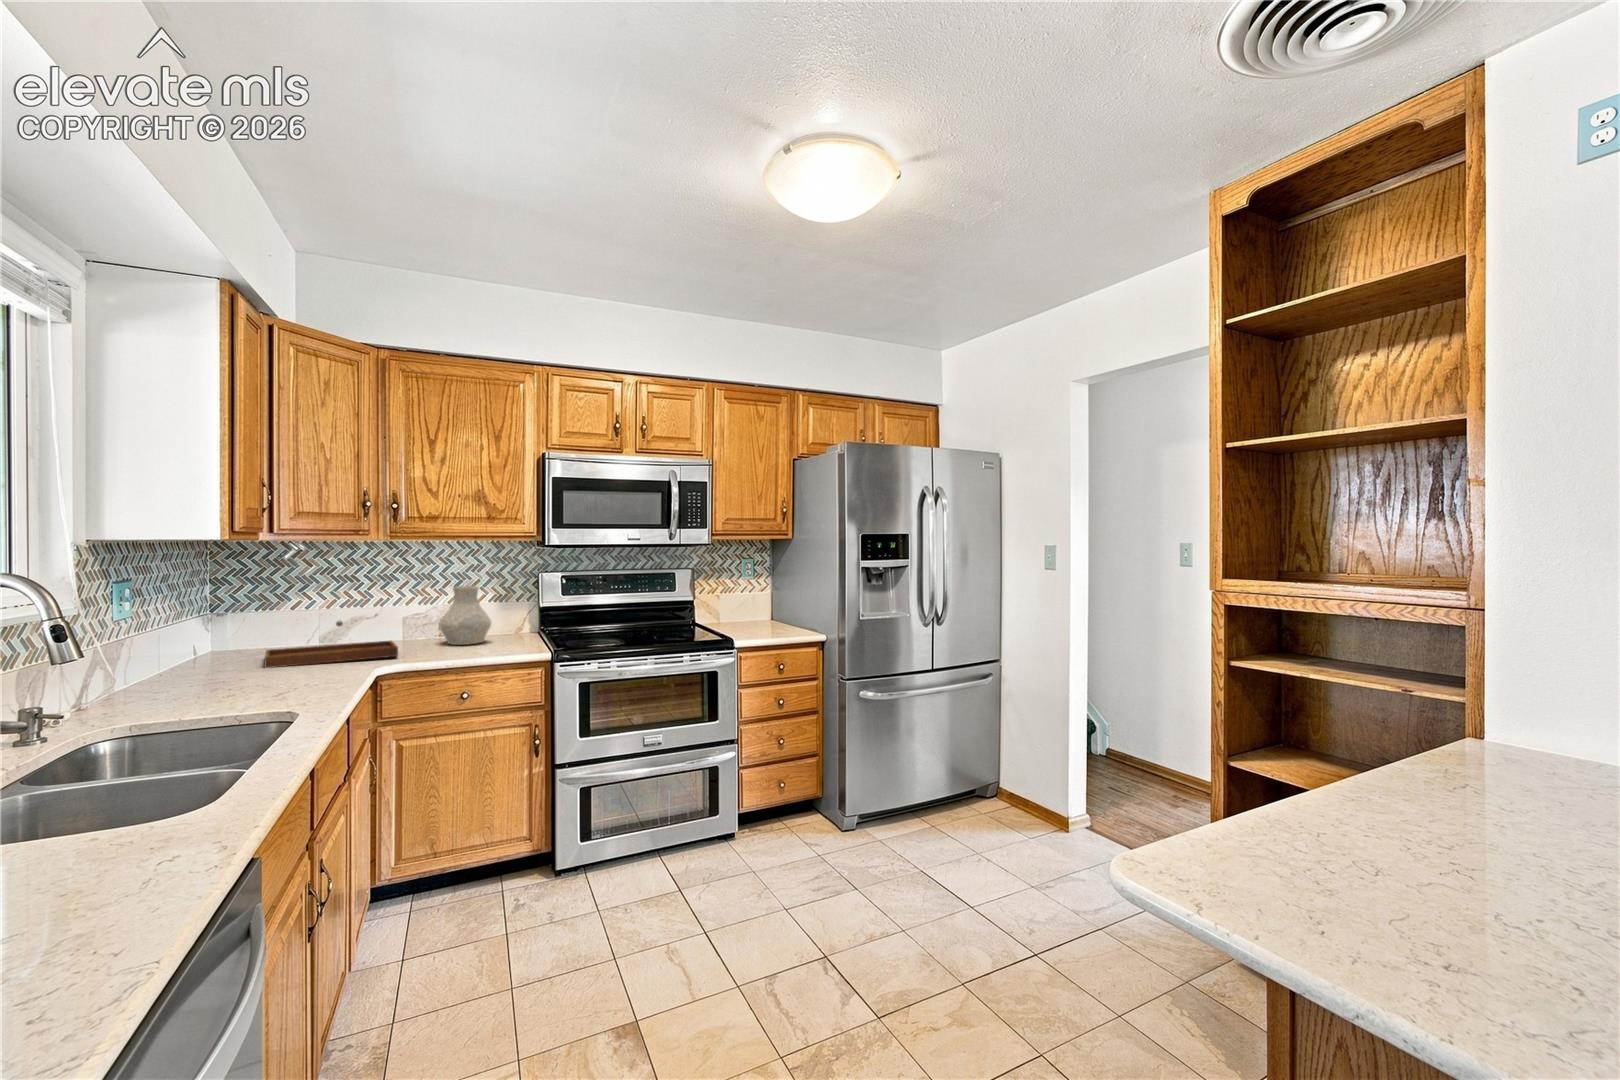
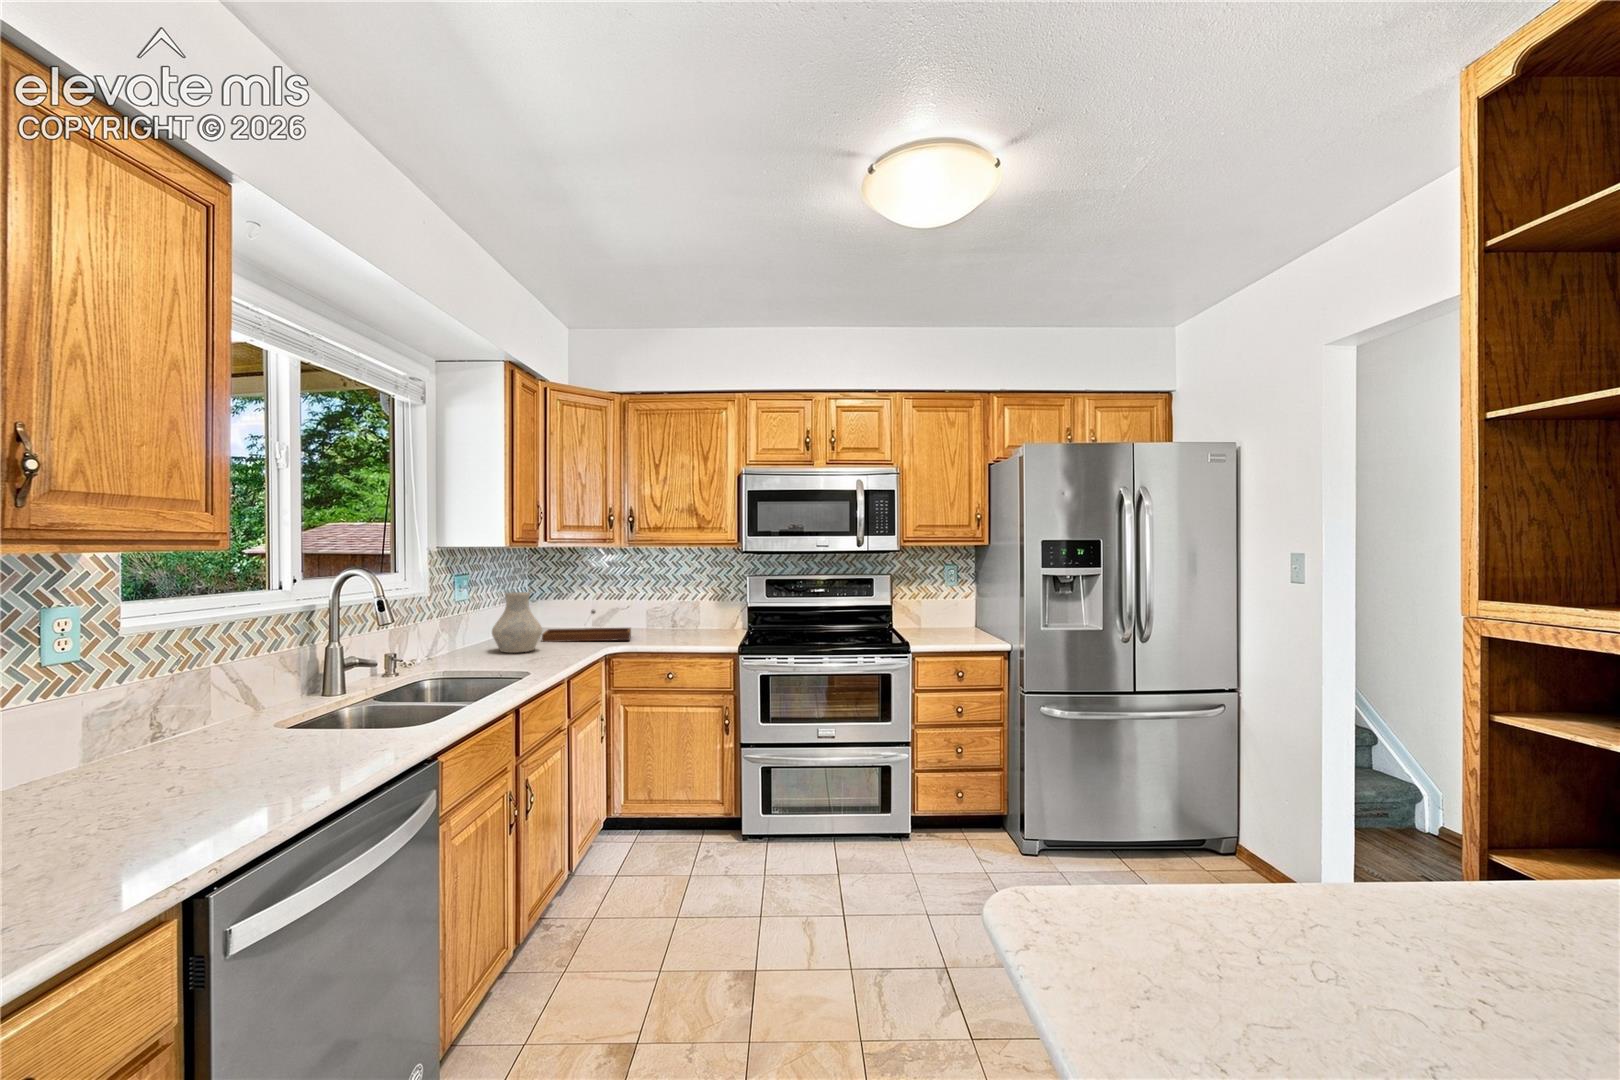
vase: present [439,586,491,645] -> present [492,592,542,653]

